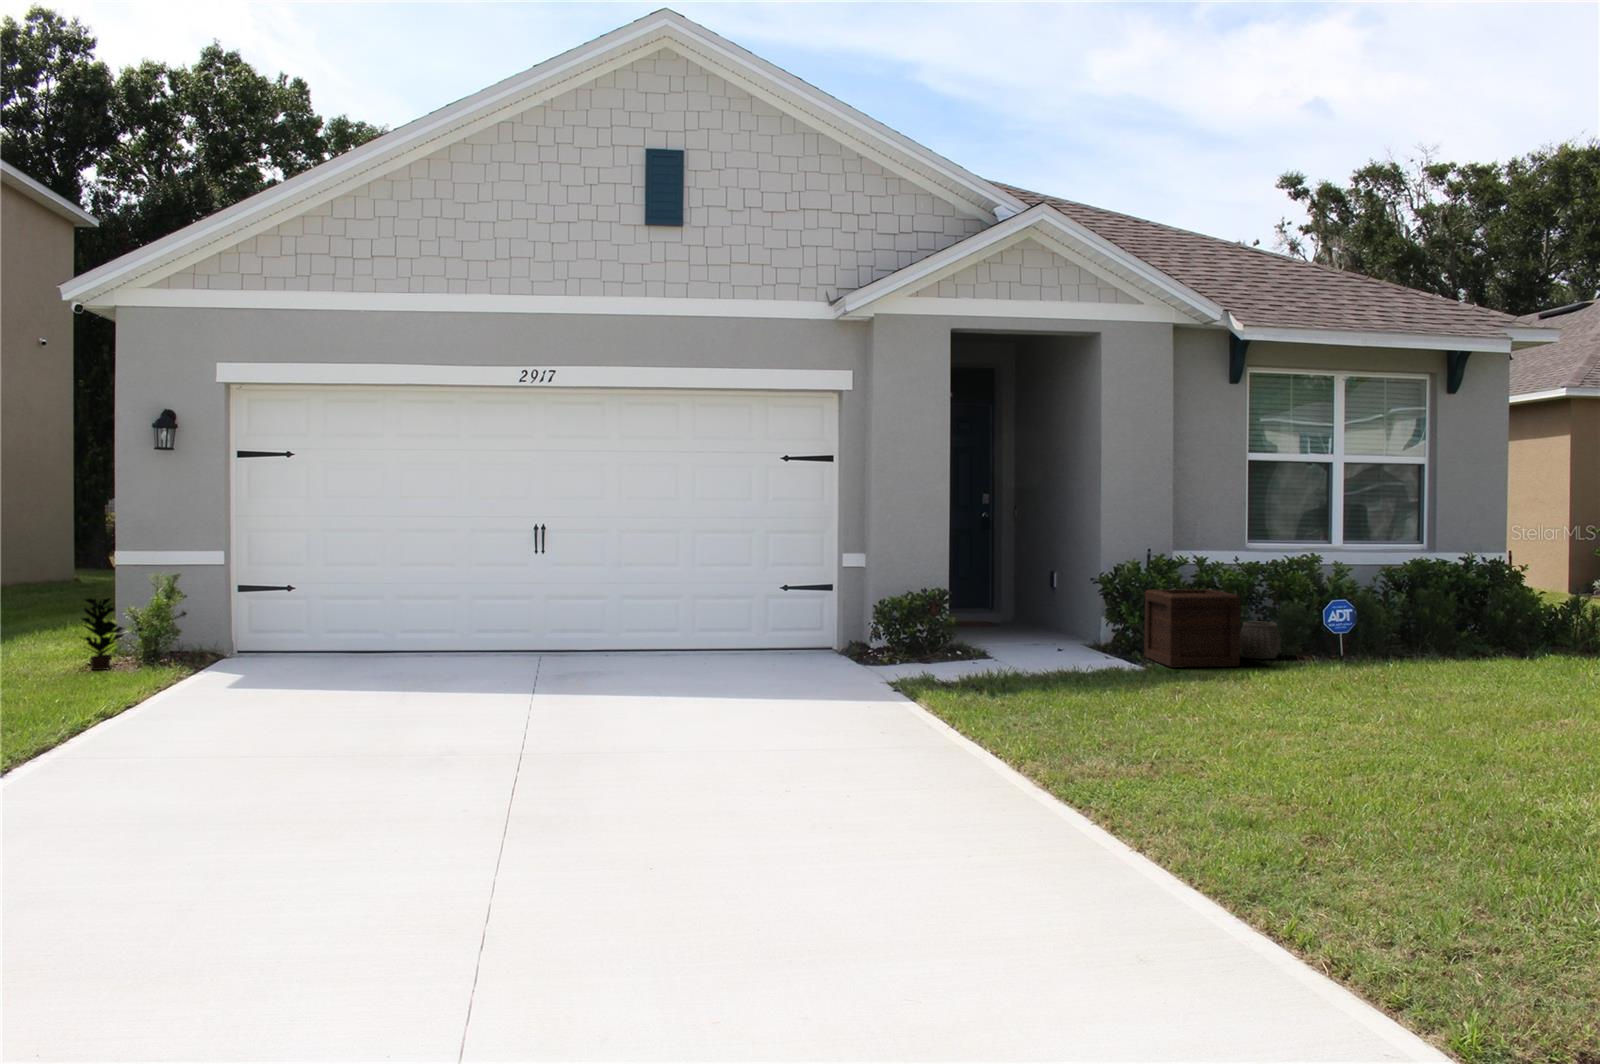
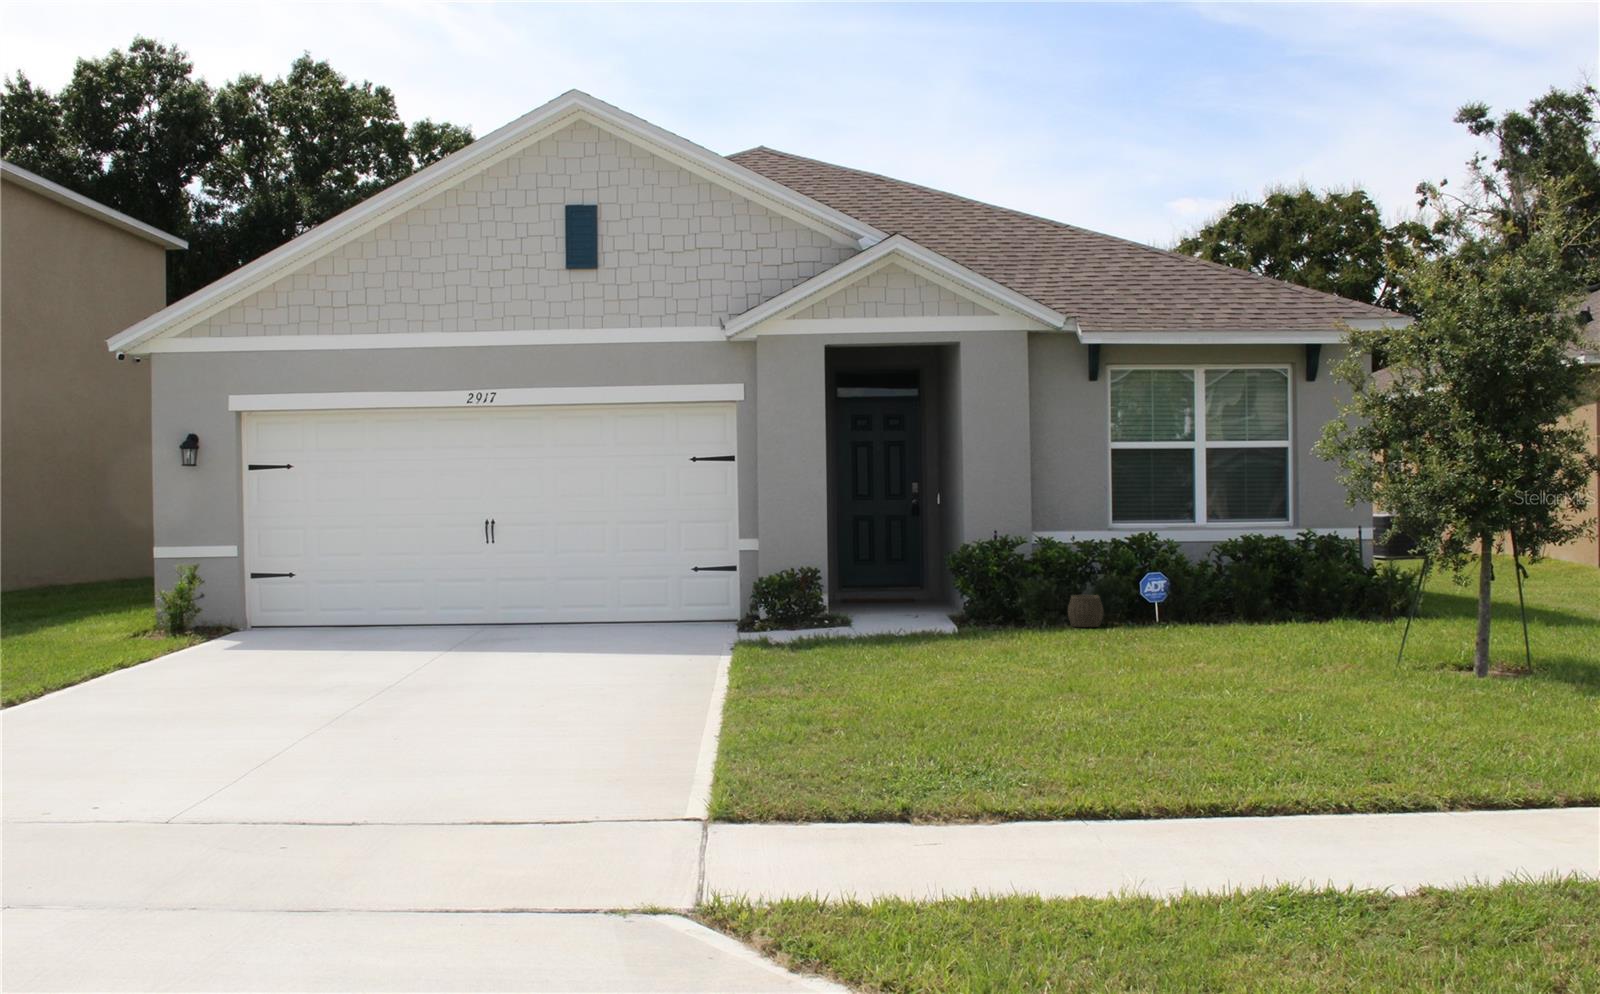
wooden crate: present [1144,589,1241,668] -> none [983,567,1051,635]
potted plant: present [81,598,125,670] -> none [127,584,164,642]

